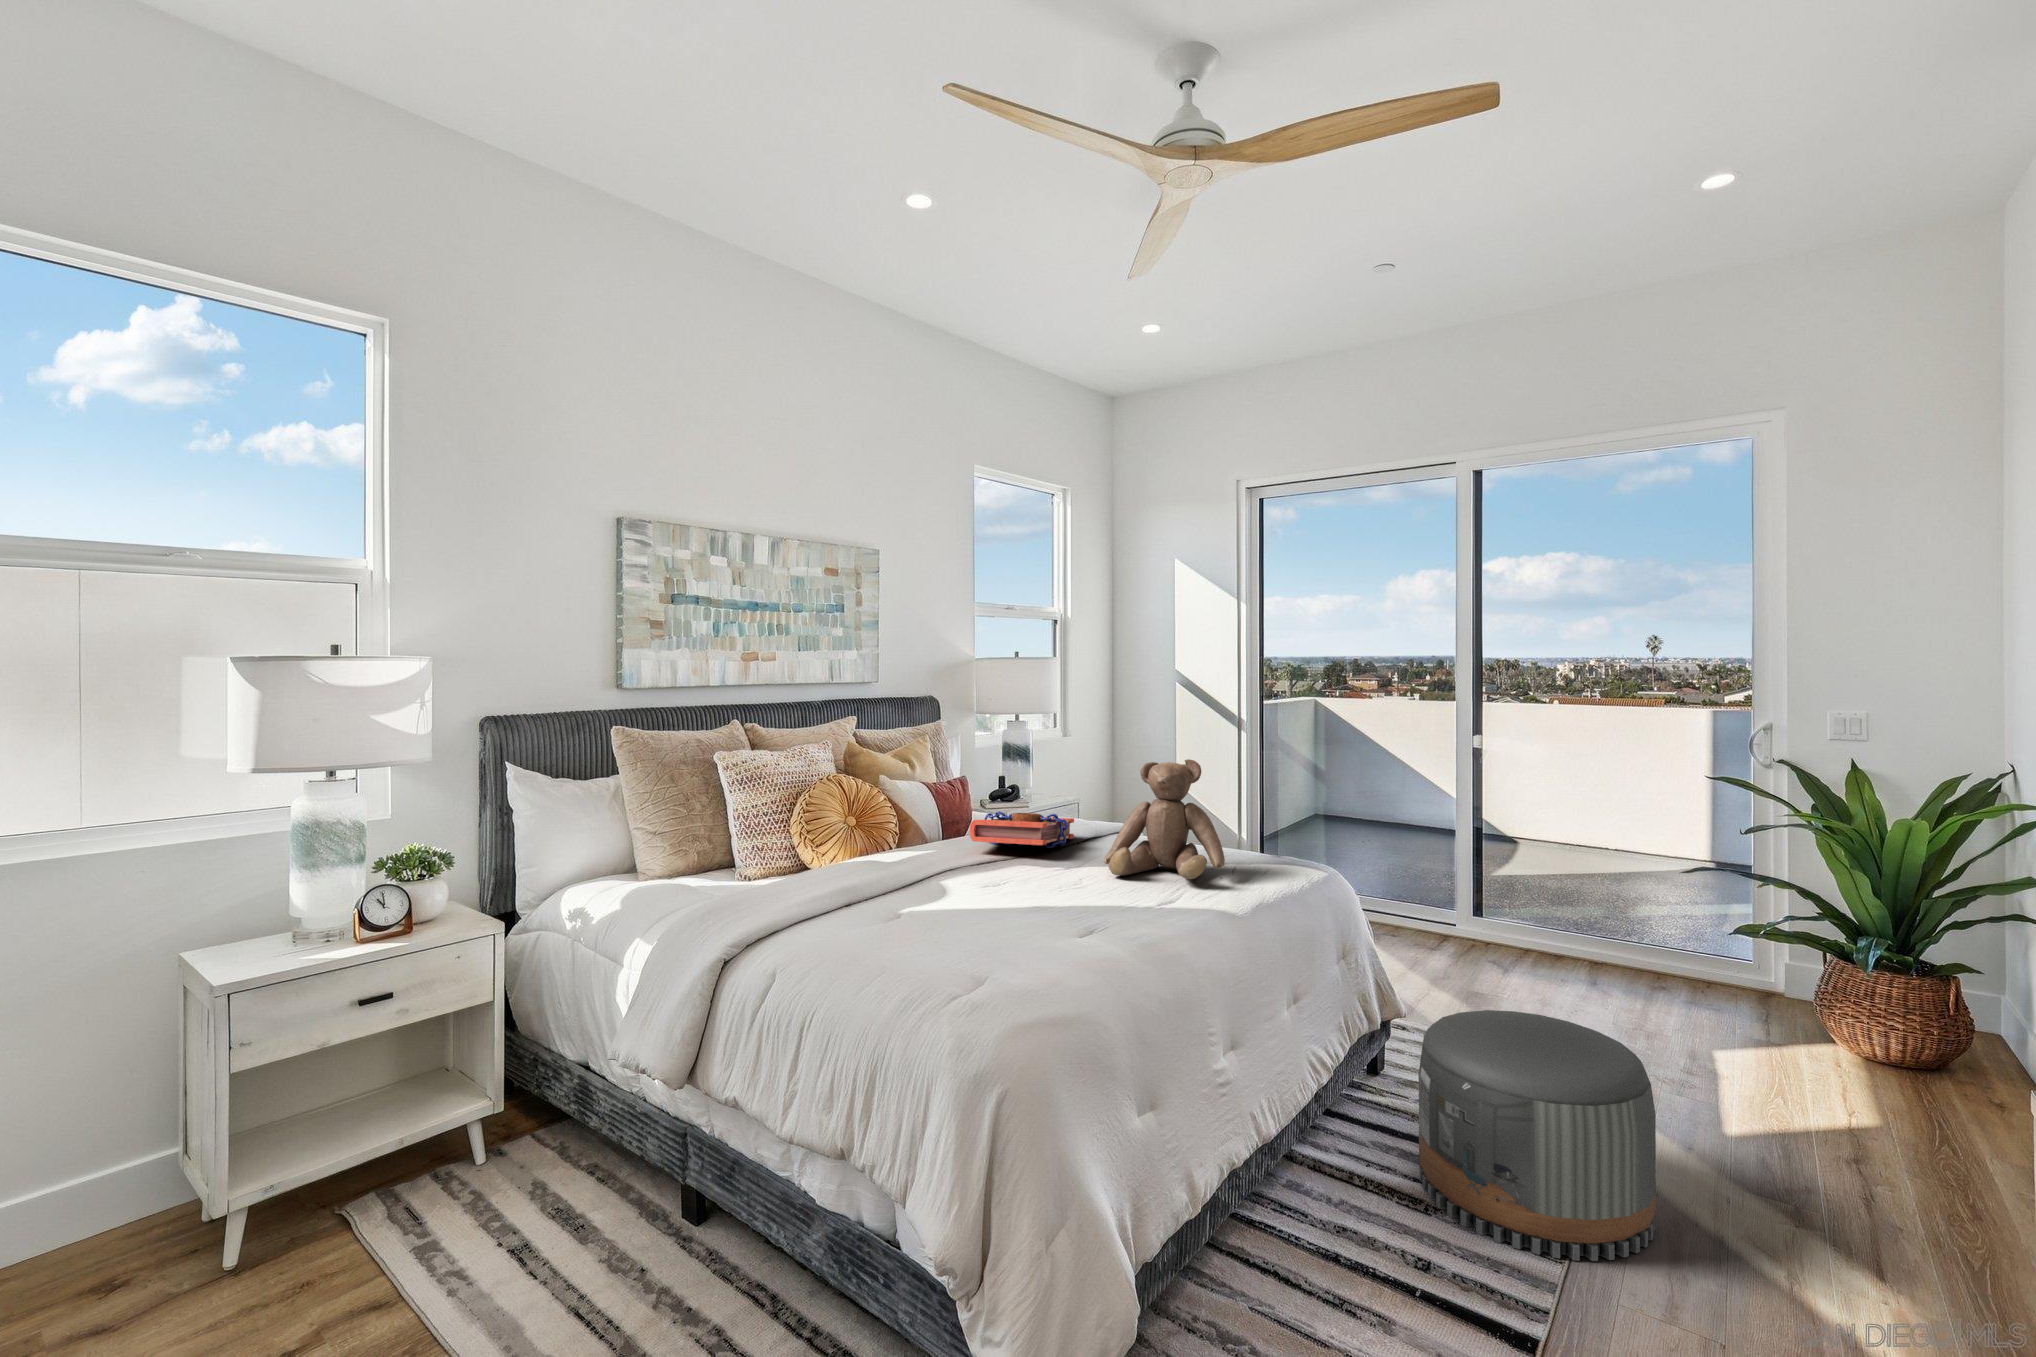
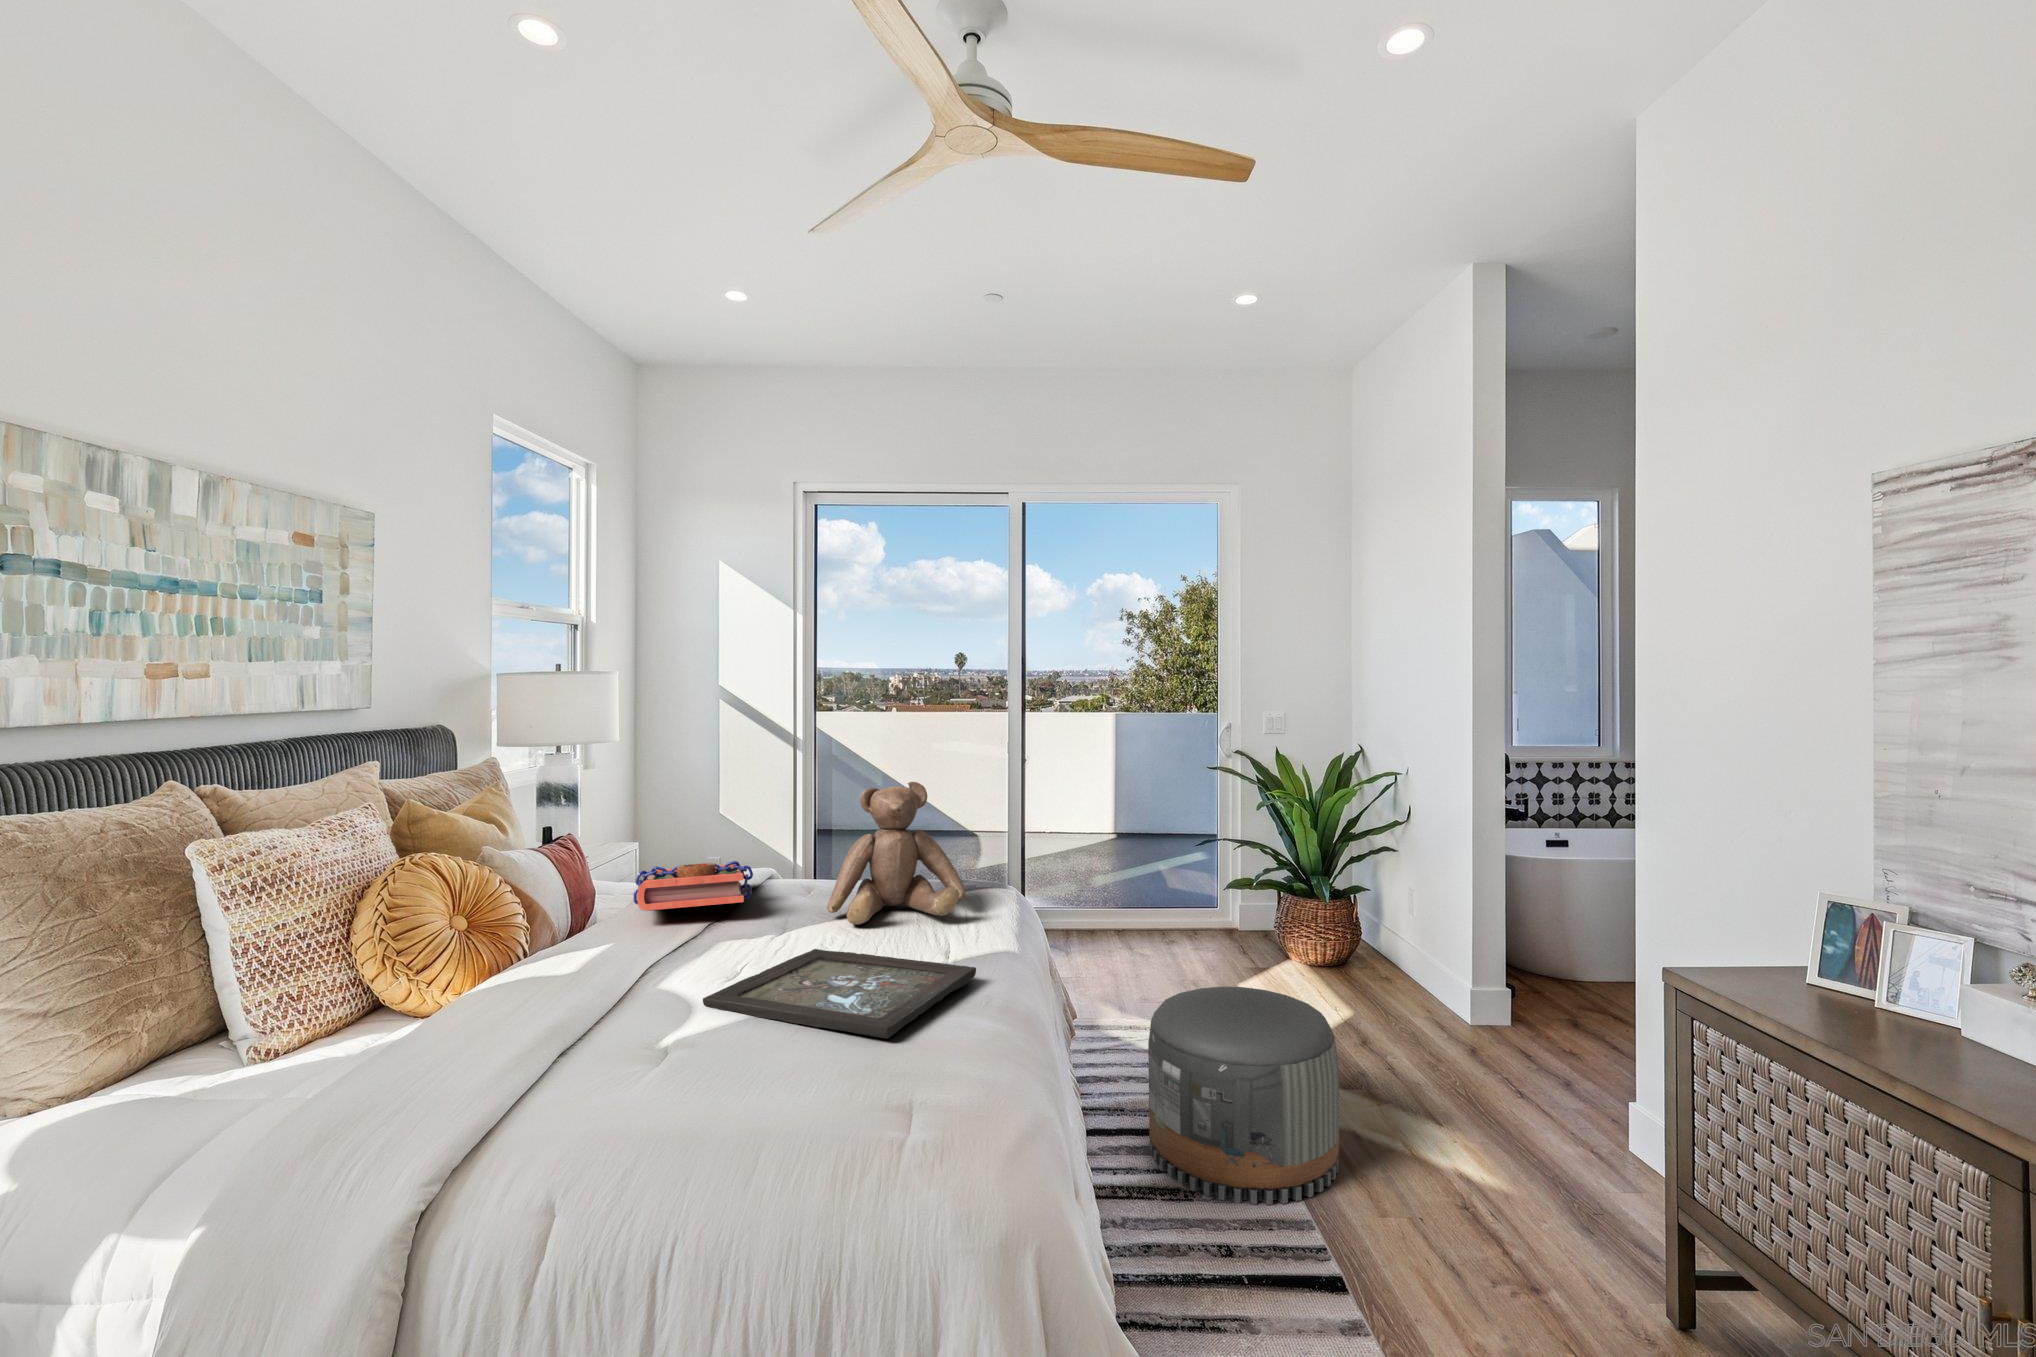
tray: none [942,885,1147,946] -> present [703,949,976,1038]

